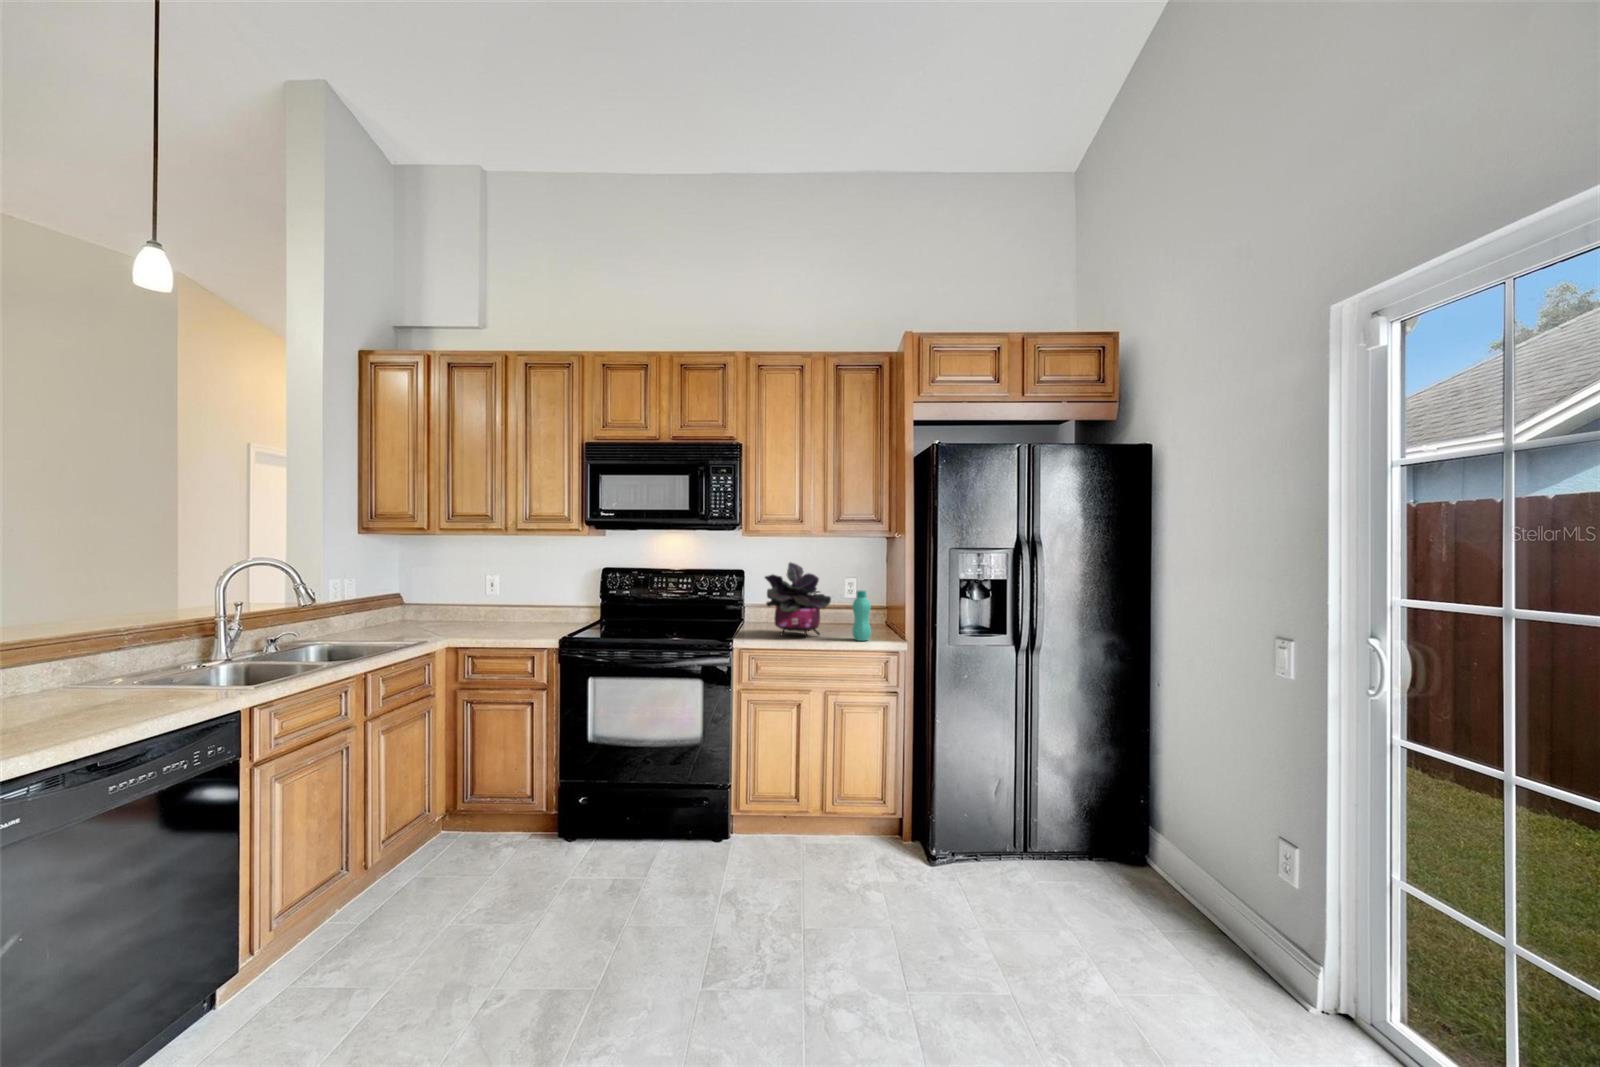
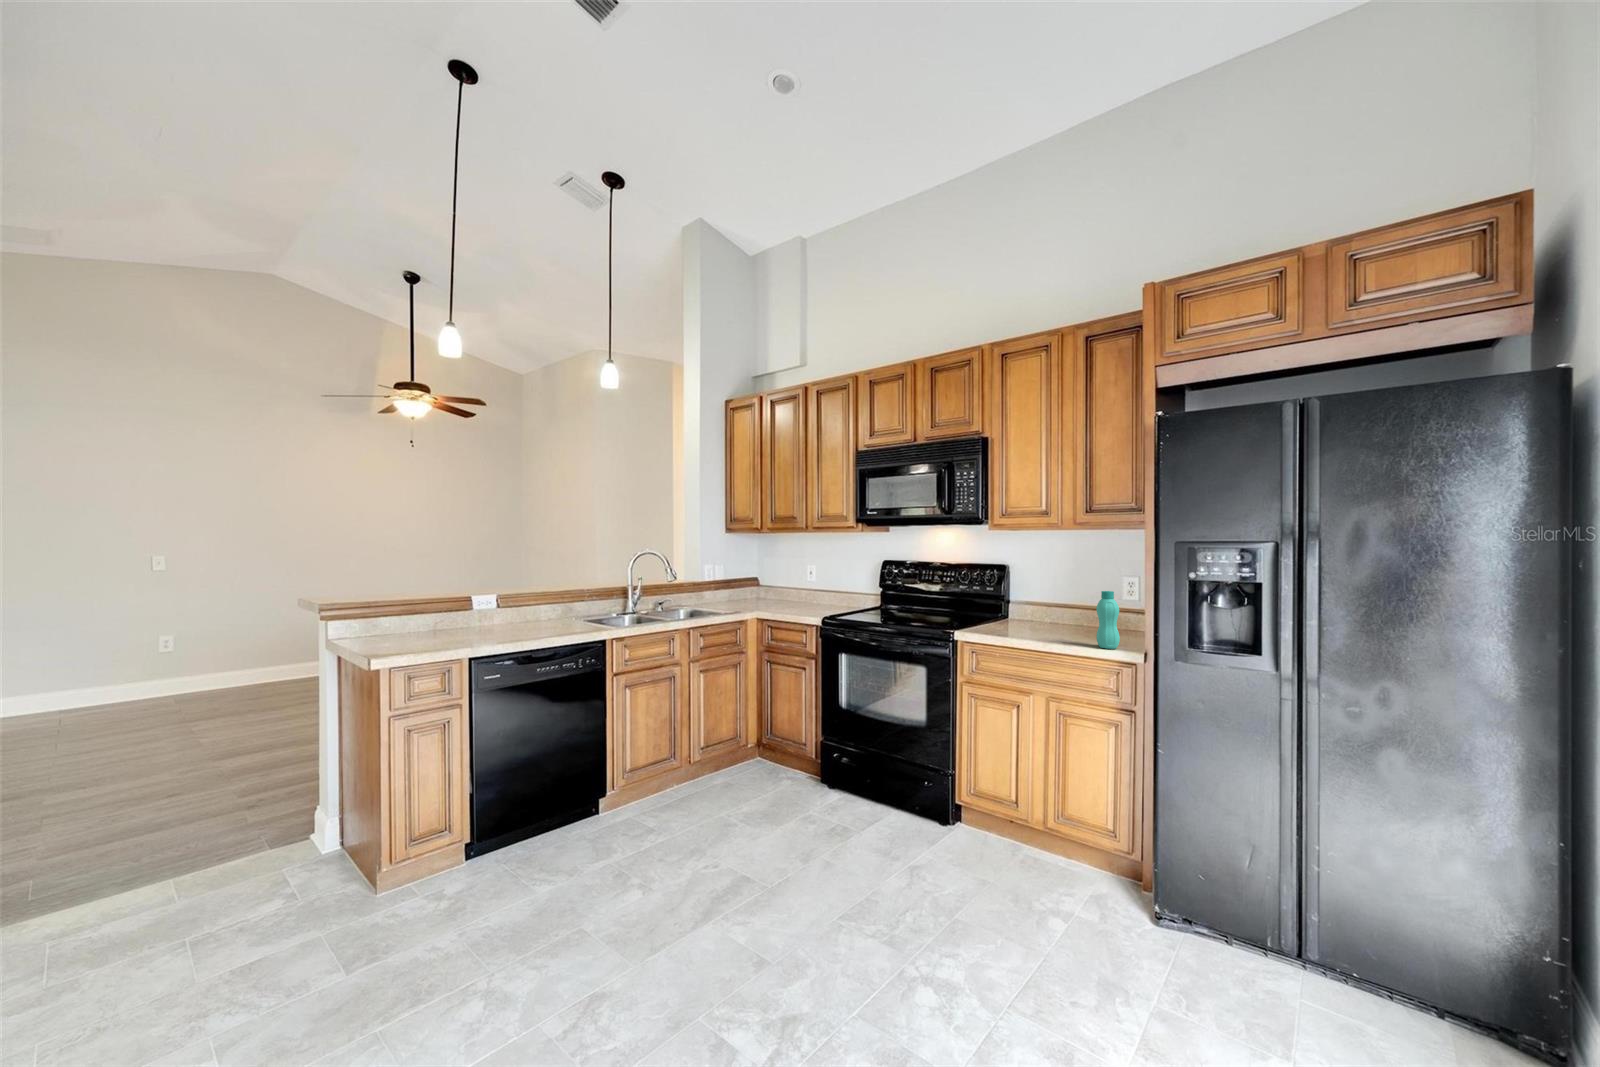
potted plant: present [765,563,831,635] -> none [1000,558,1076,638]

